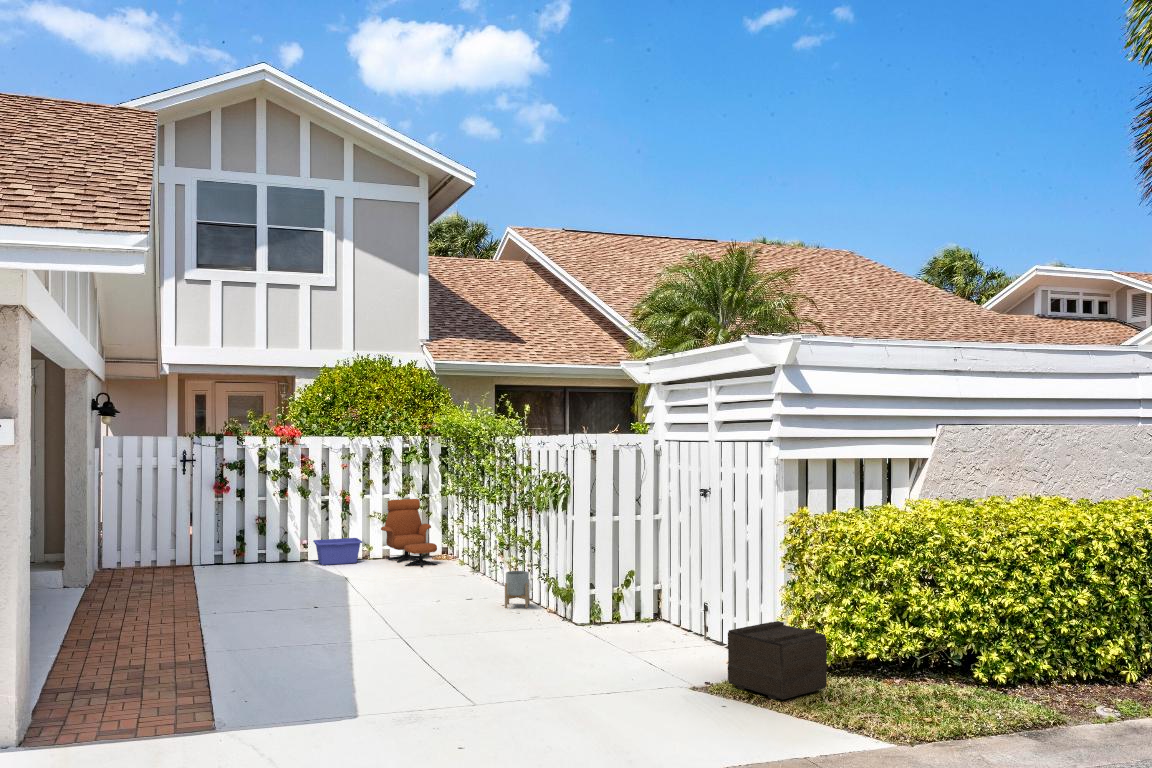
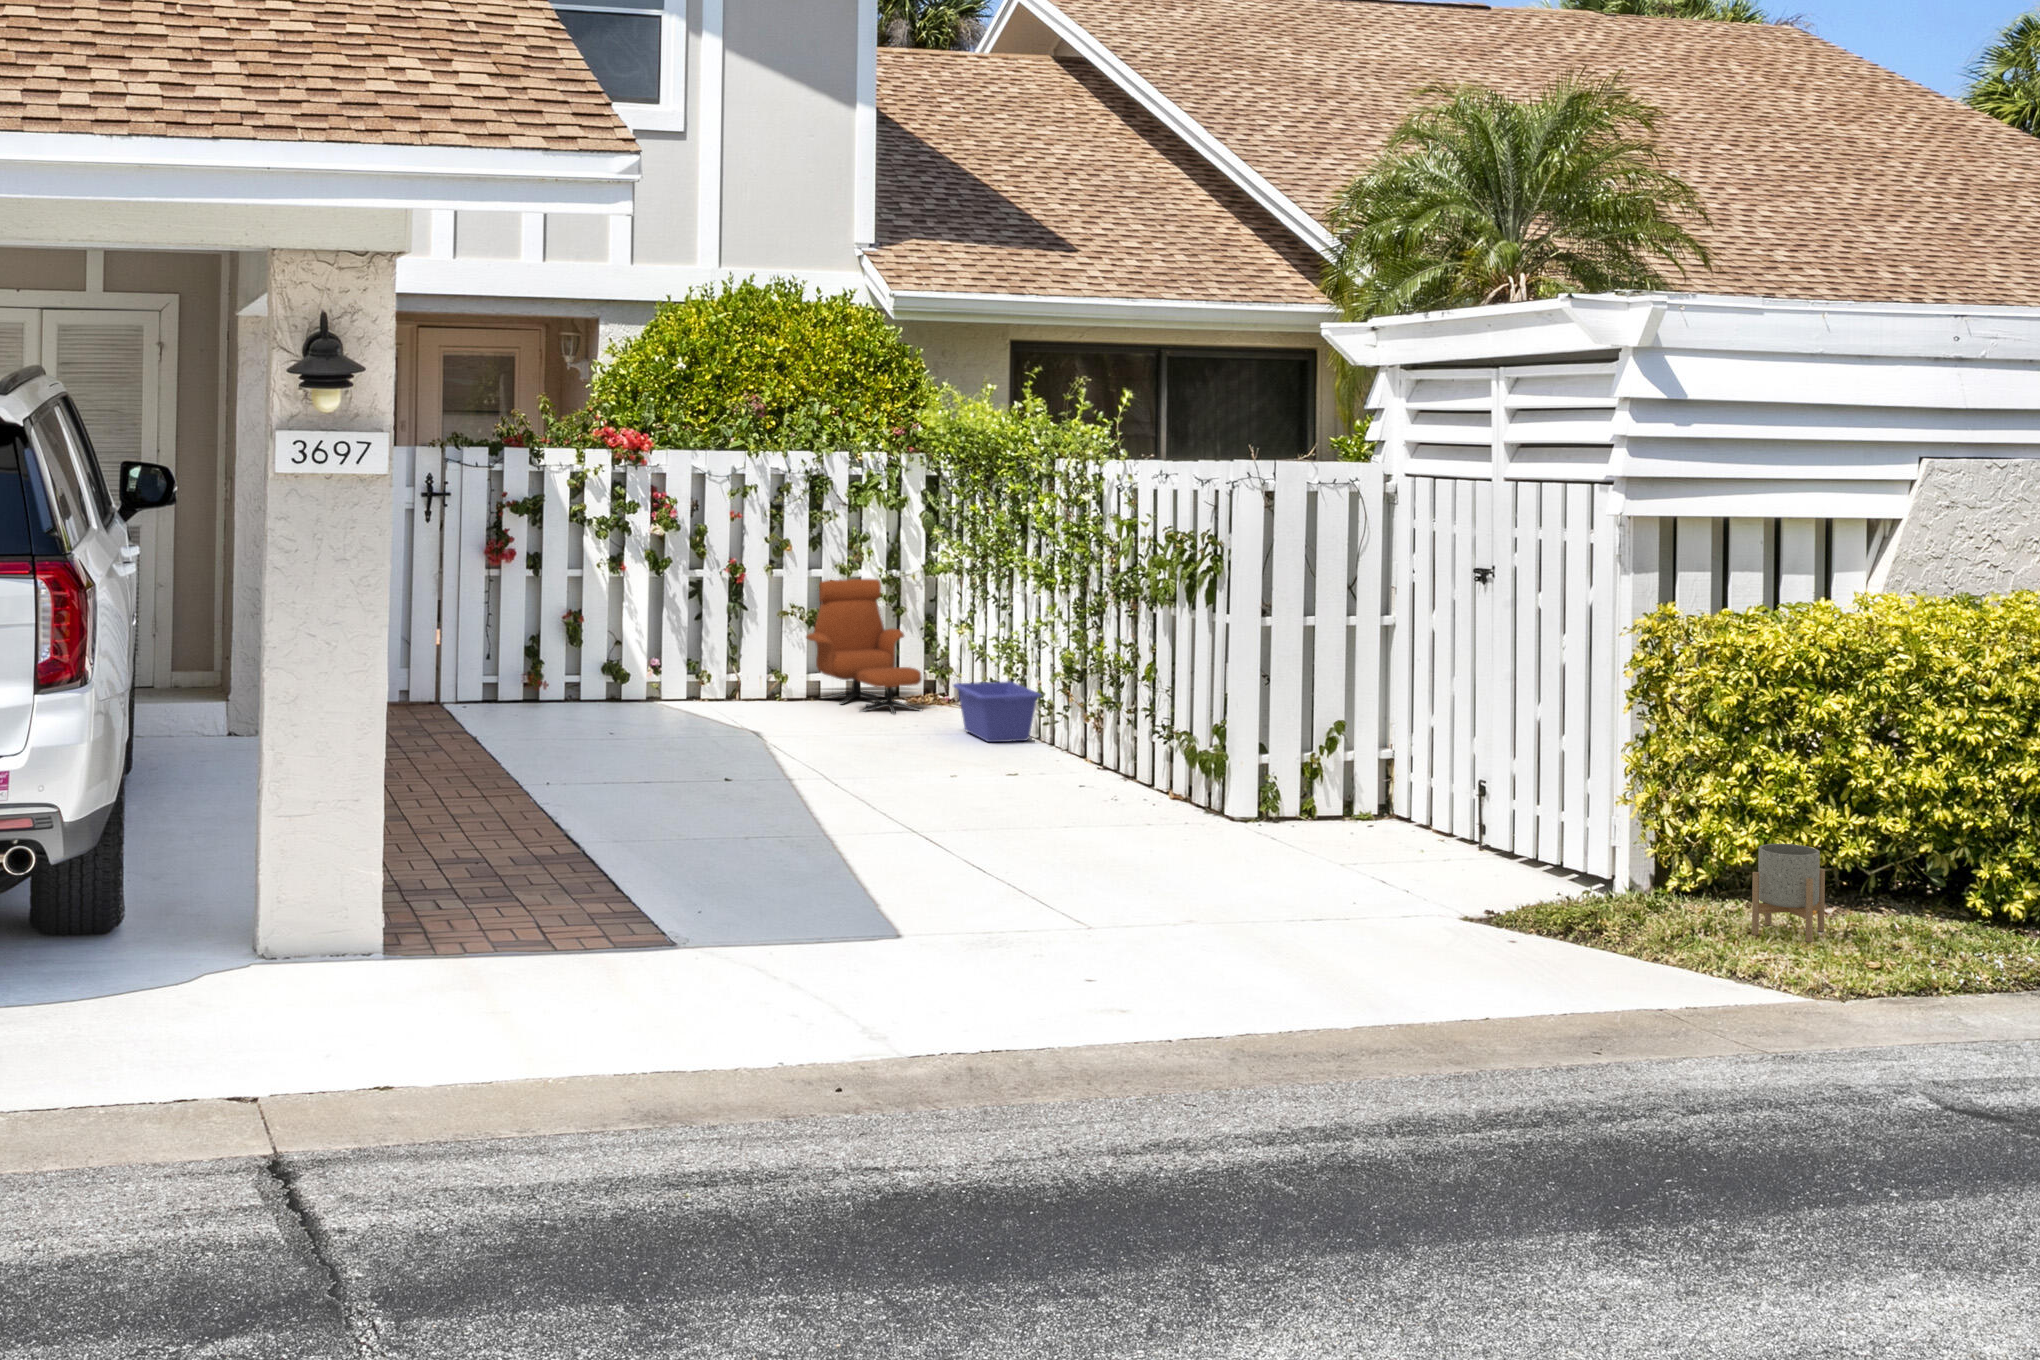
storage bin: present [313,538,362,565] -> present [953,682,1042,742]
planter: present [505,571,530,608] -> present [1752,844,1825,942]
wooden crate: present [728,621,827,700] -> none [1528,803,1703,932]

